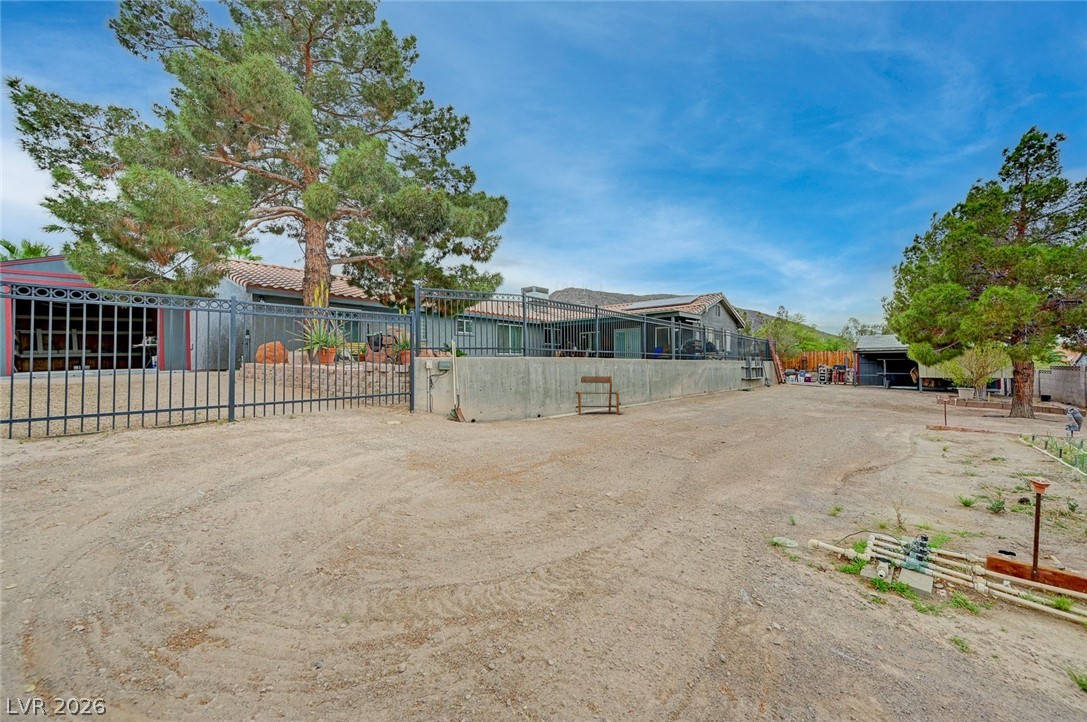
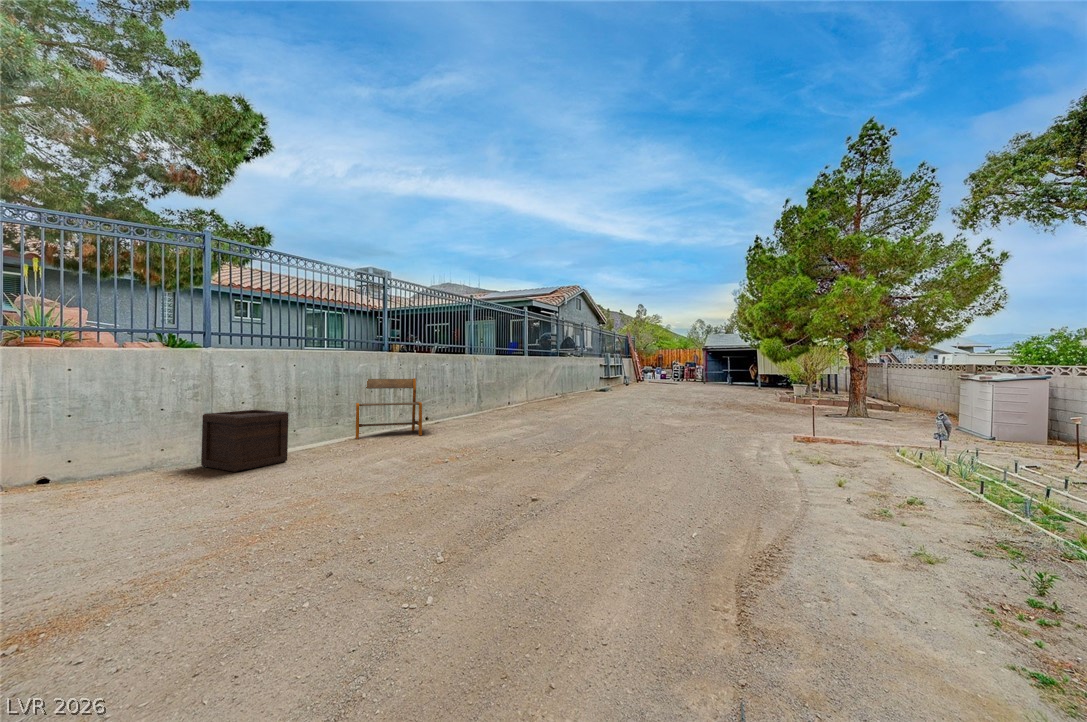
wooden crate: none [517,393,557,425] -> present [201,410,288,472]

